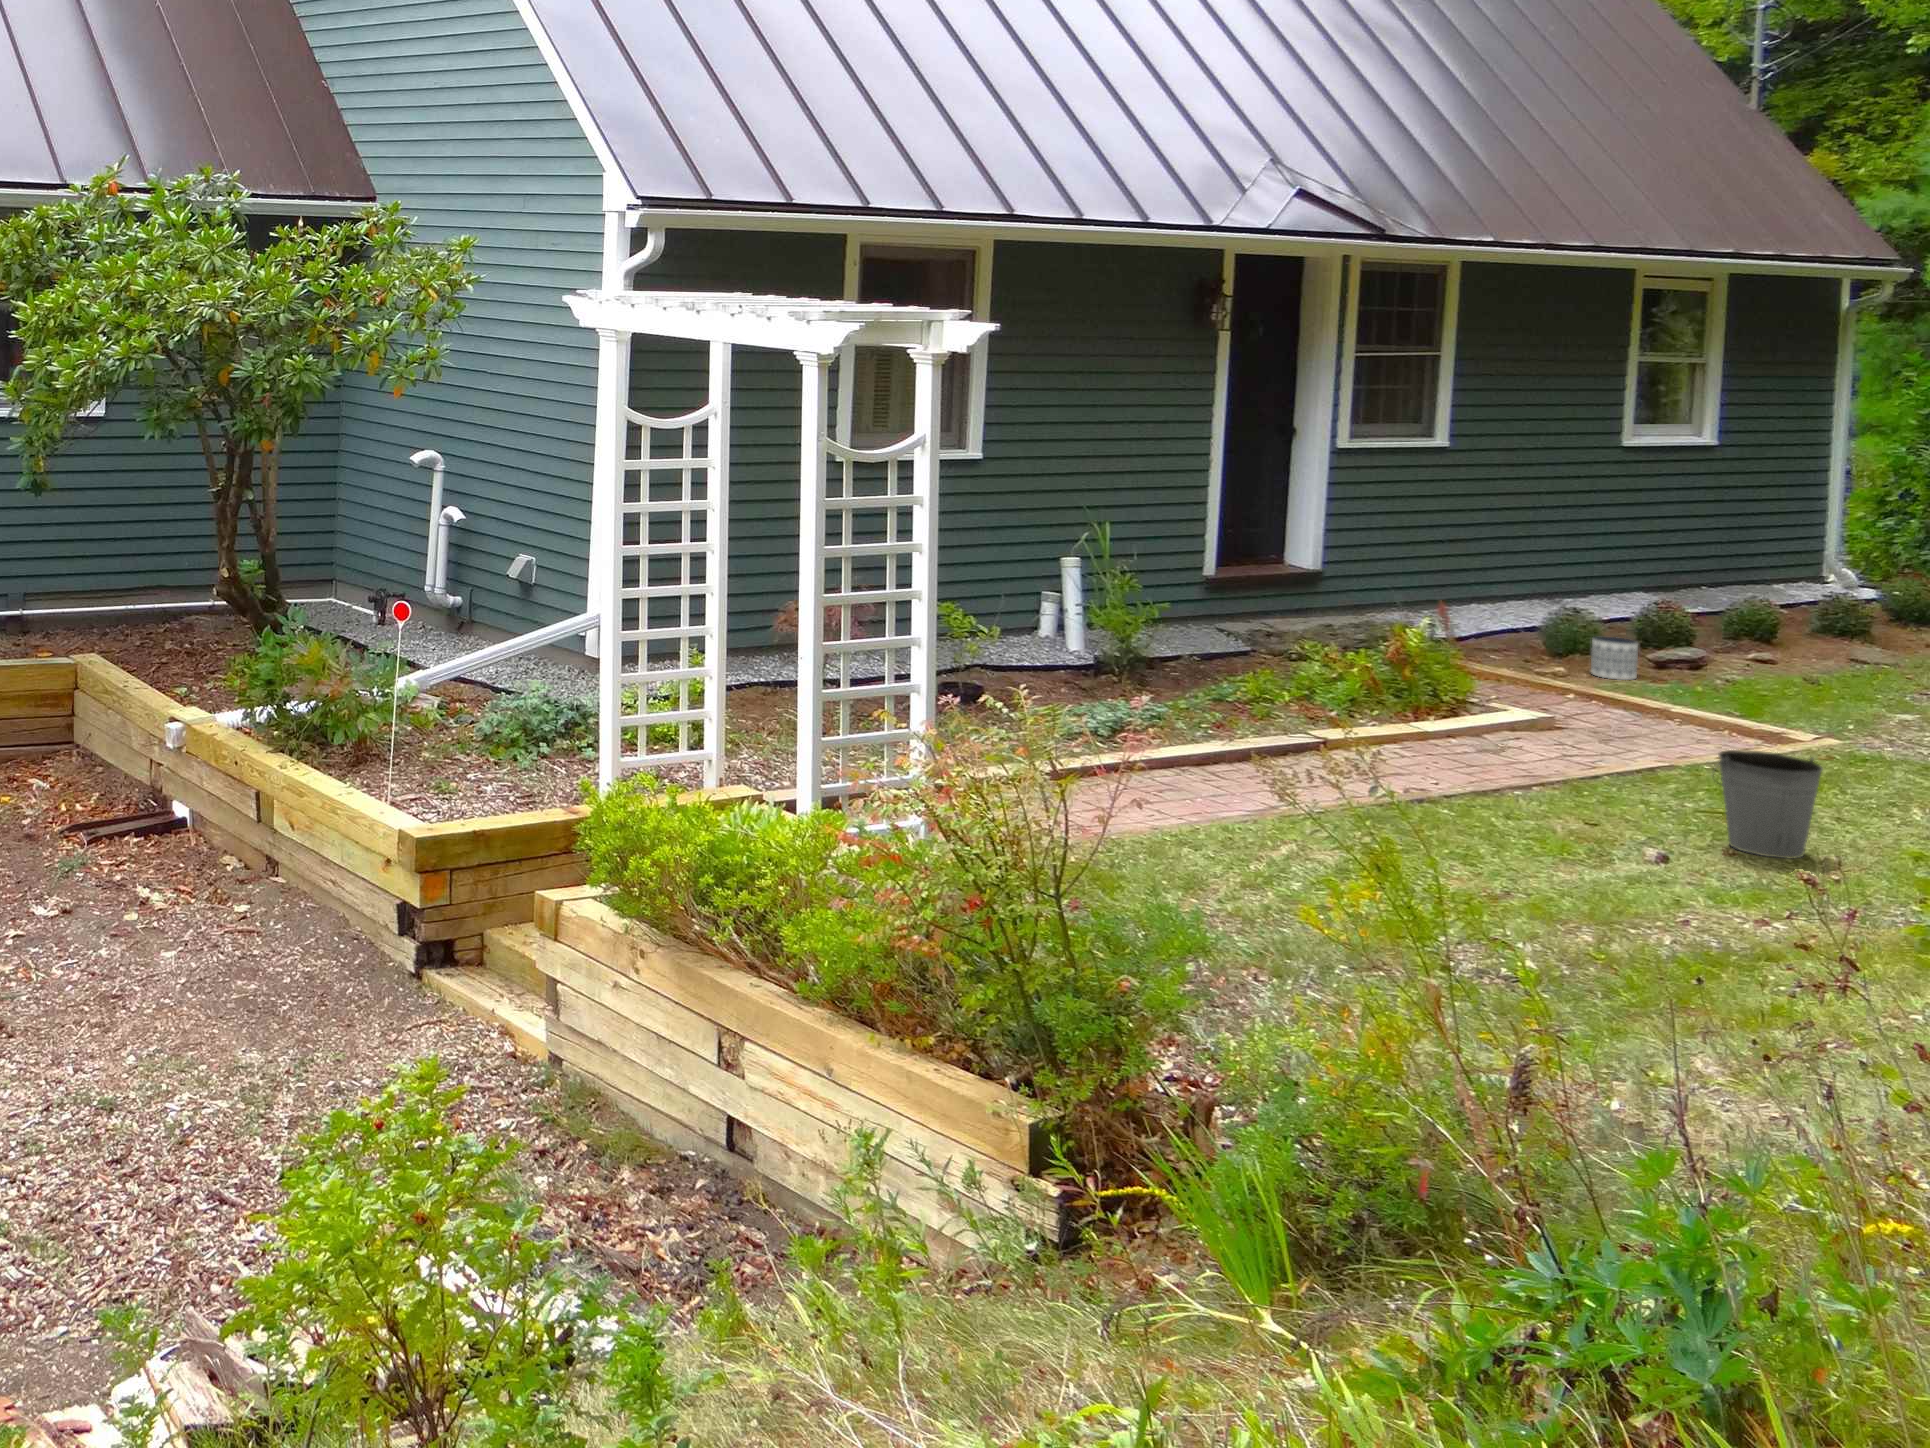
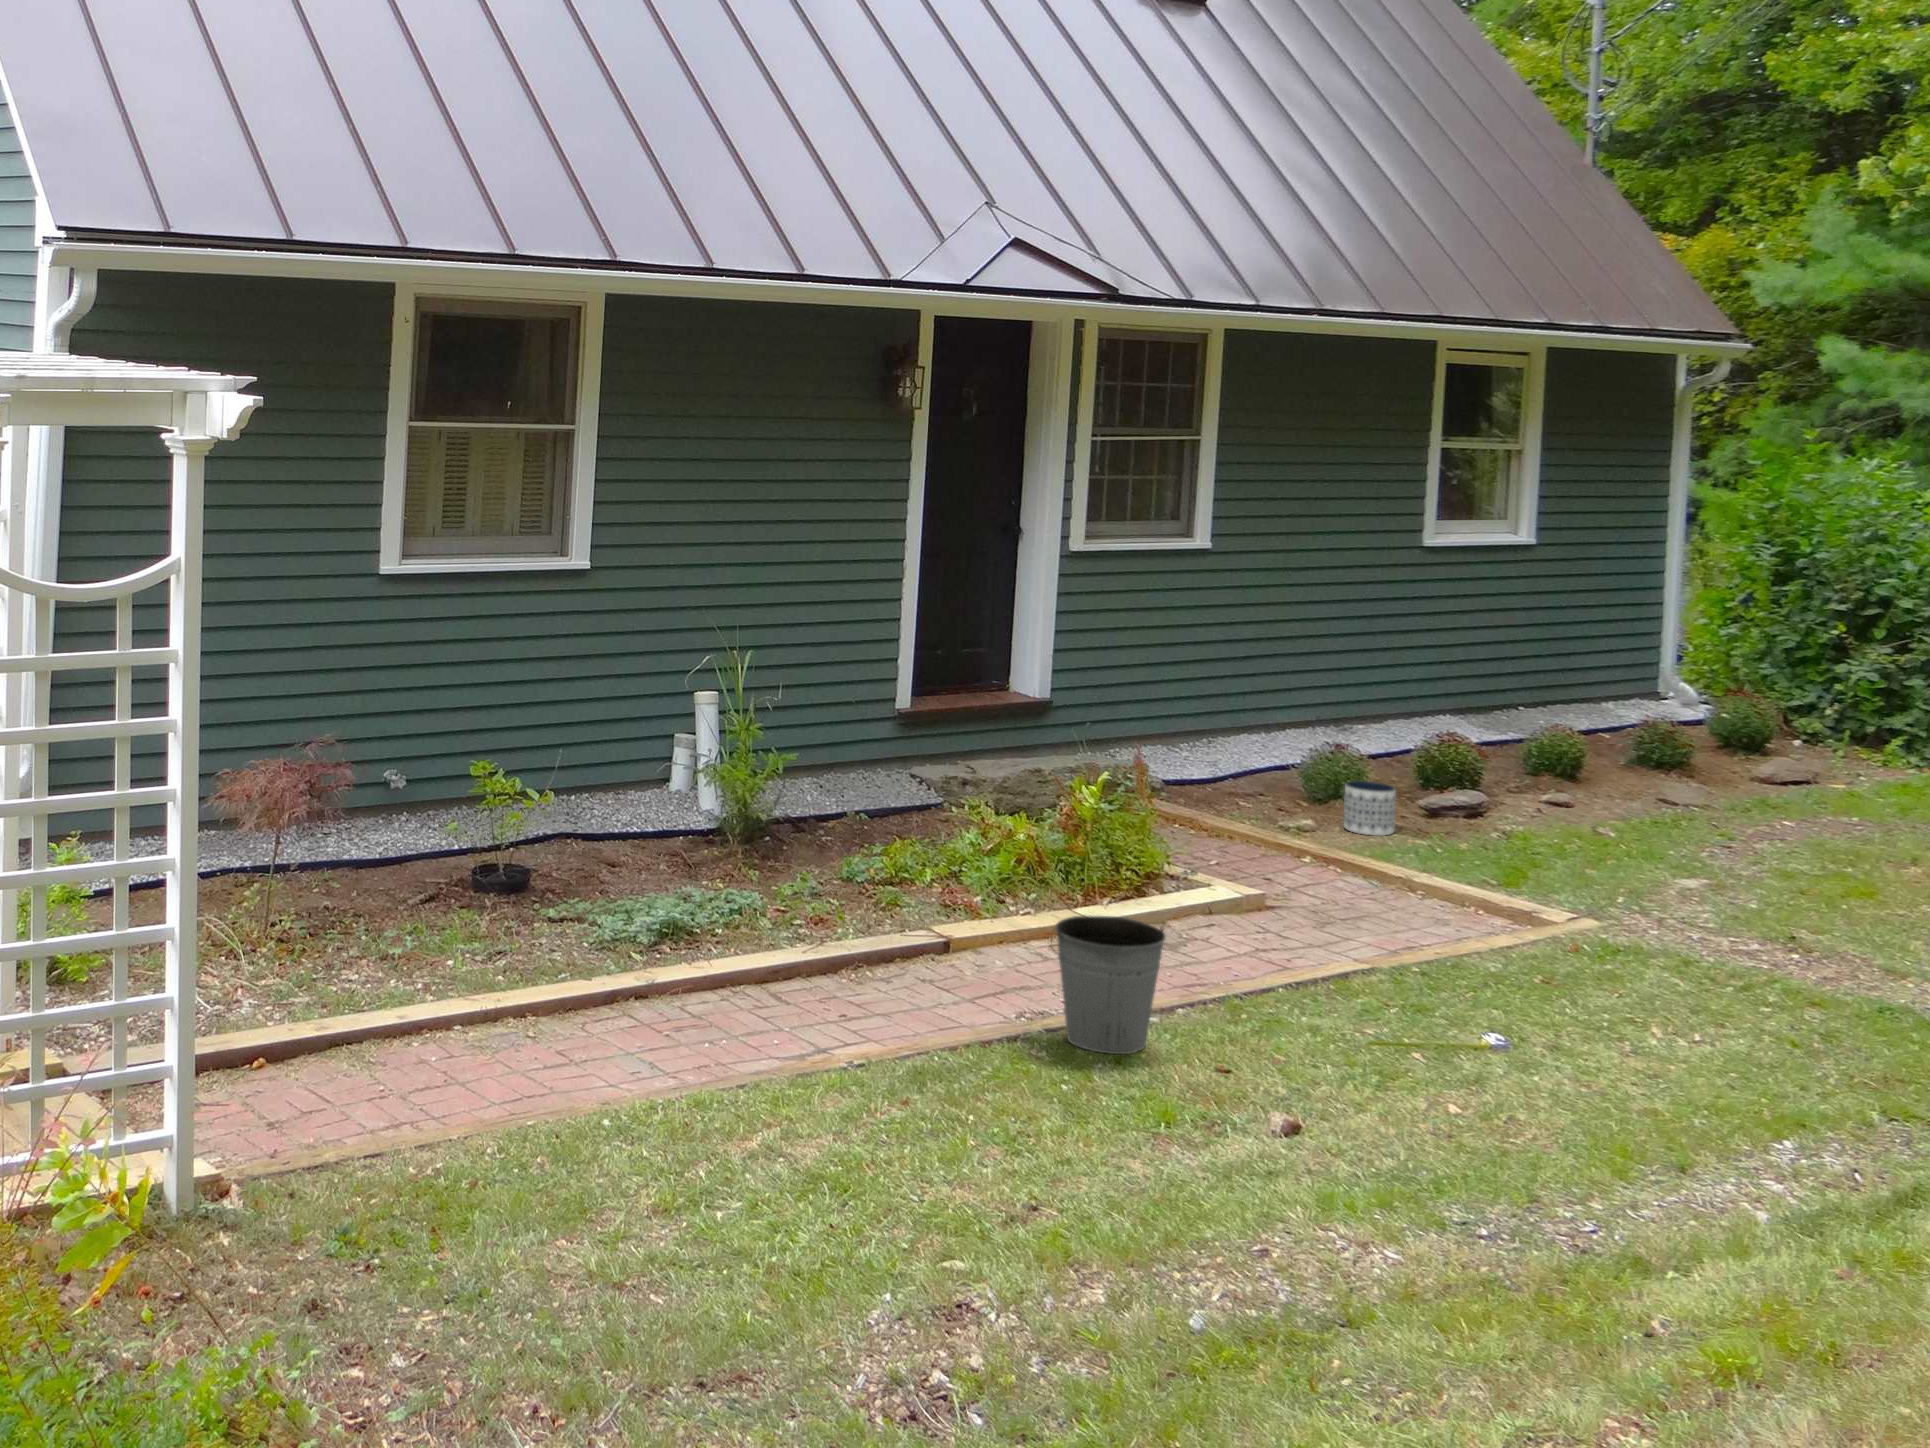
bucket: present [1719,750,1823,858] -> present [1050,915,1166,1054]

